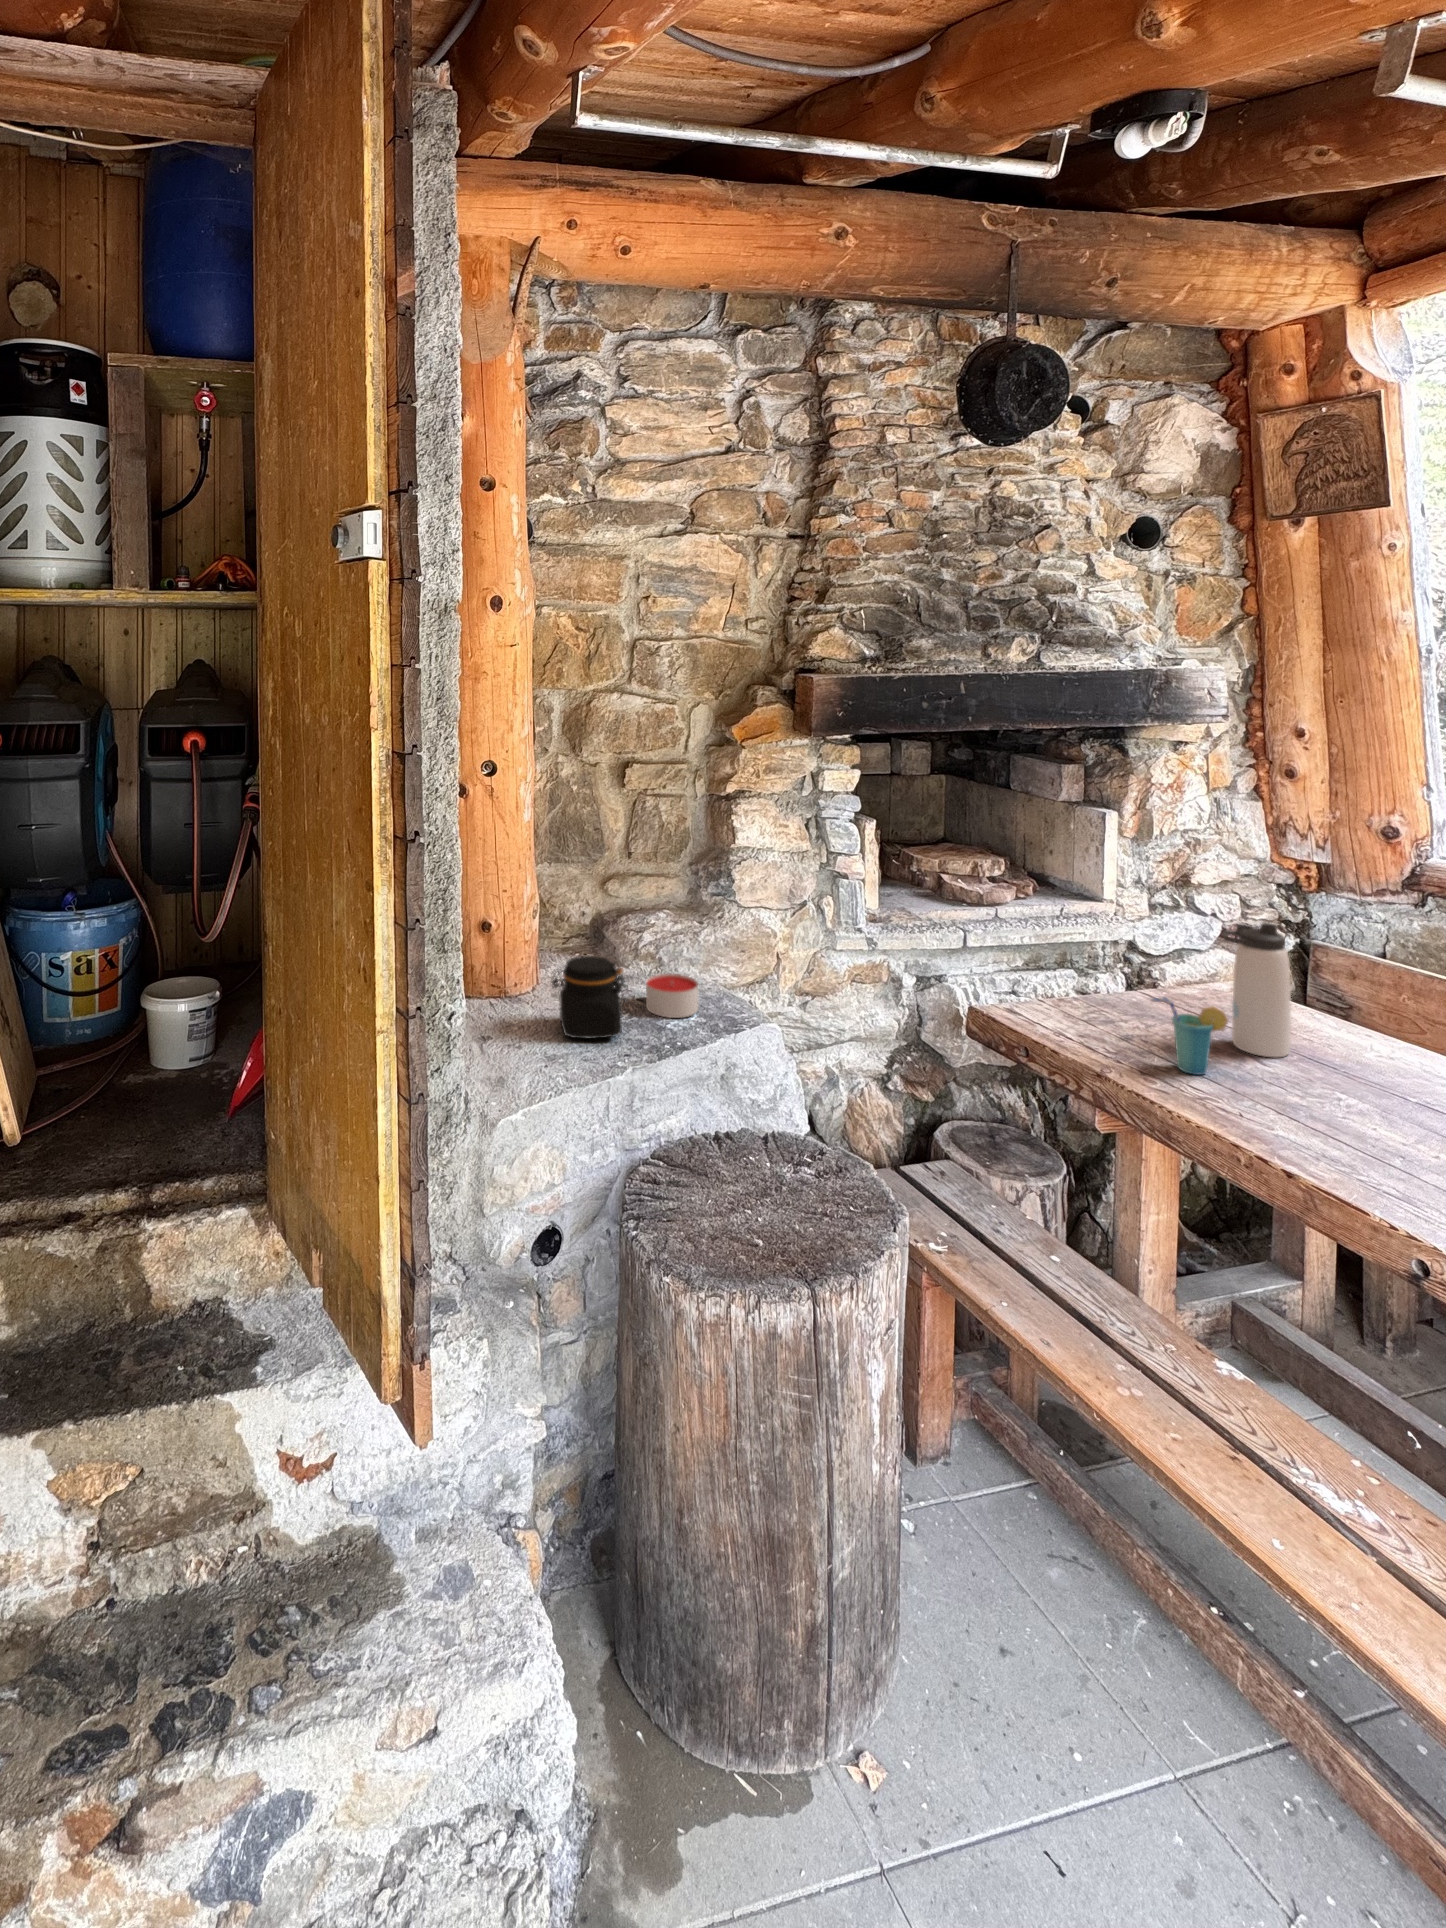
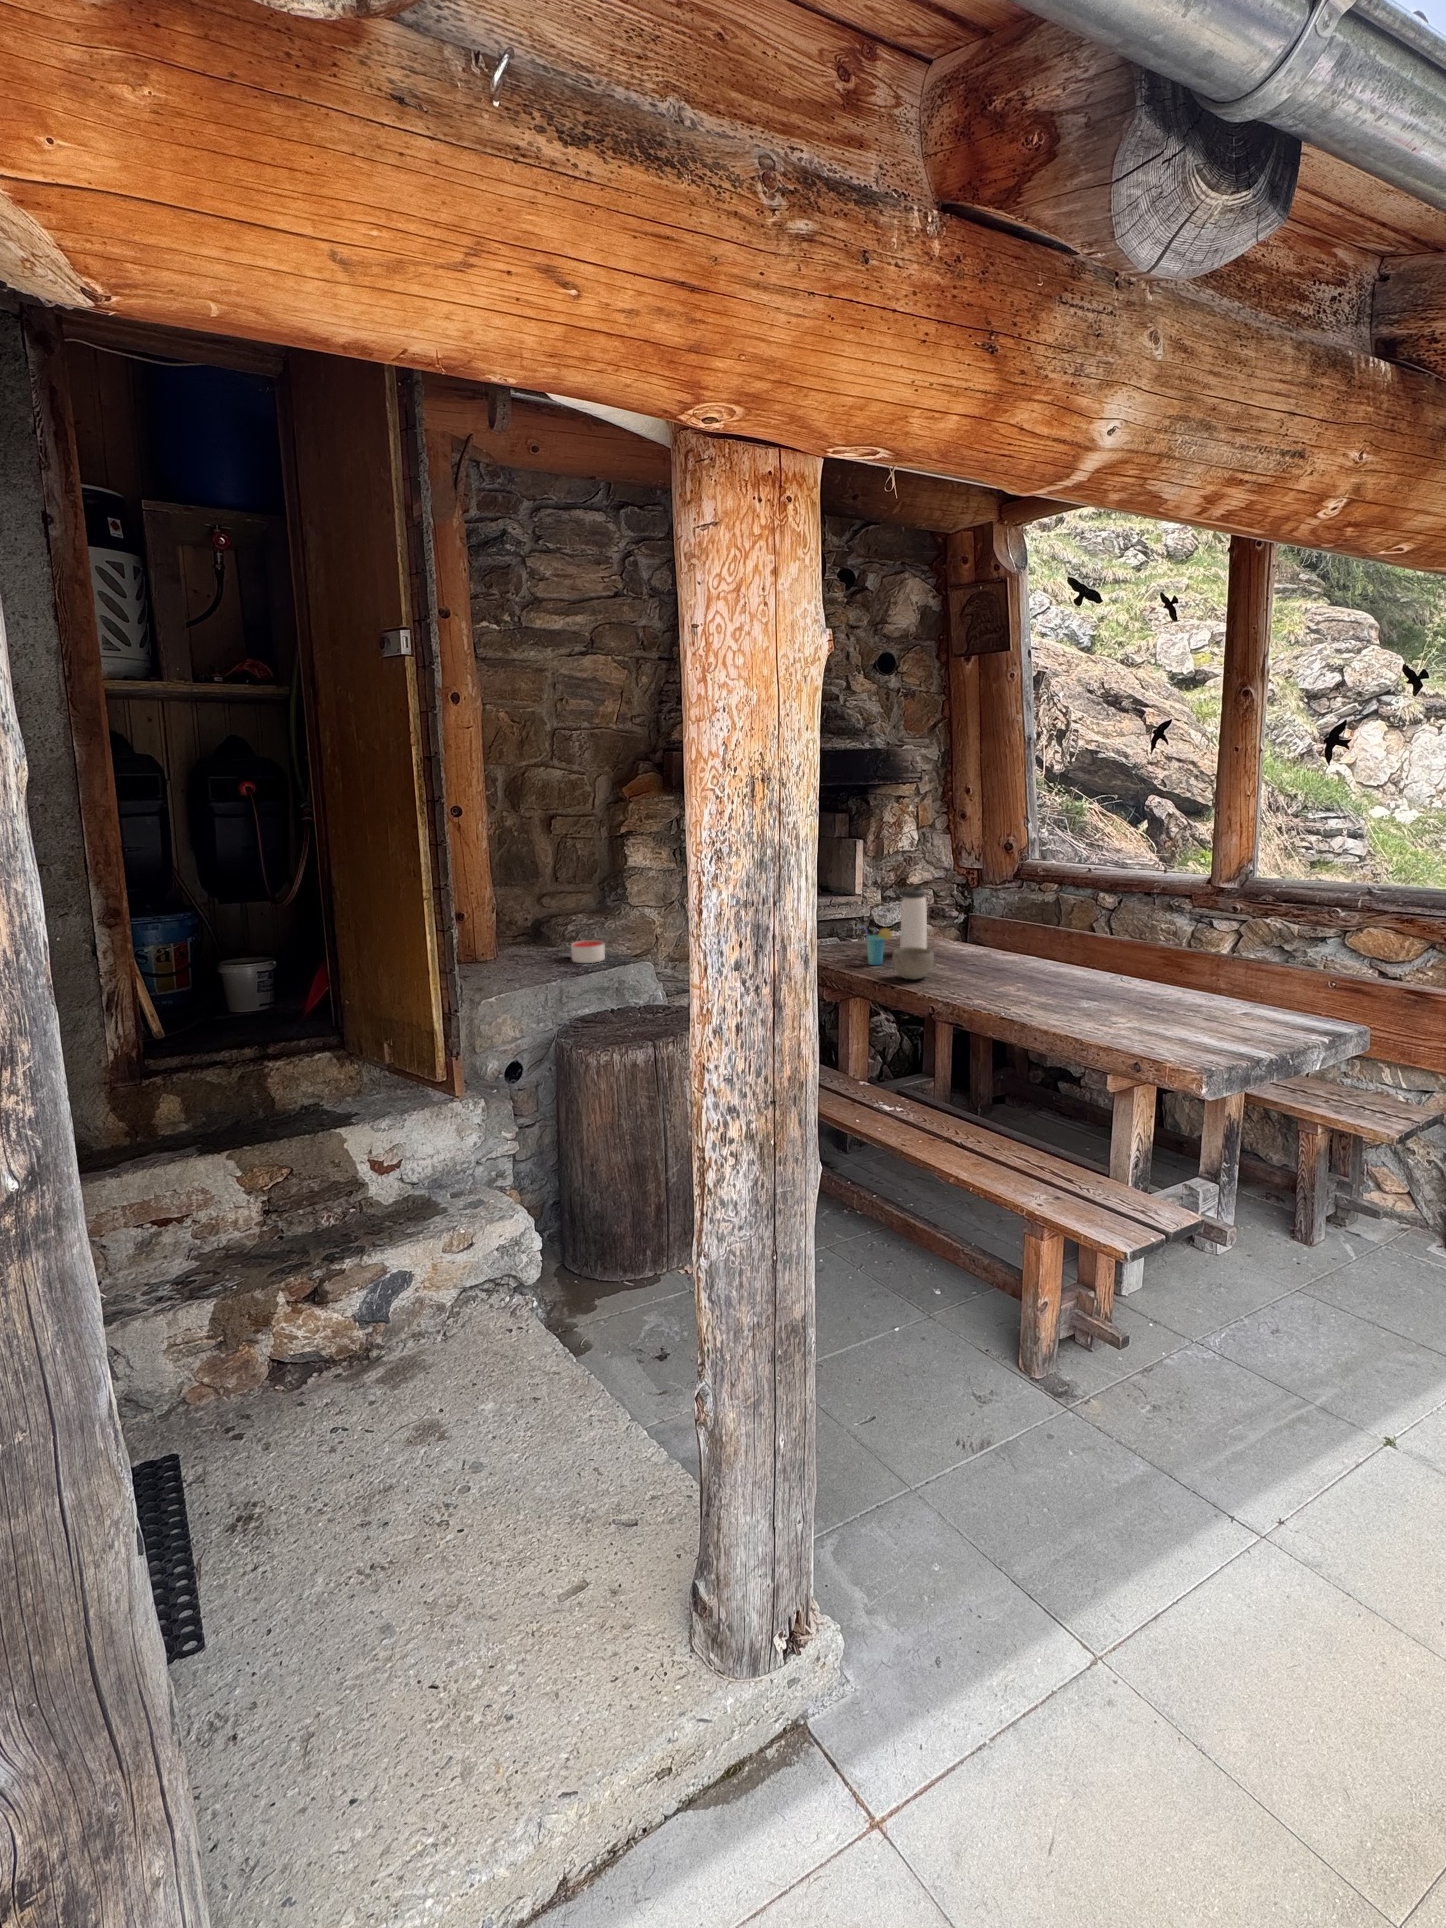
jar: present [552,956,626,1039] -> none [509,926,560,974]
bowl: none [1251,1062,1351,1138] -> present [892,947,934,979]

